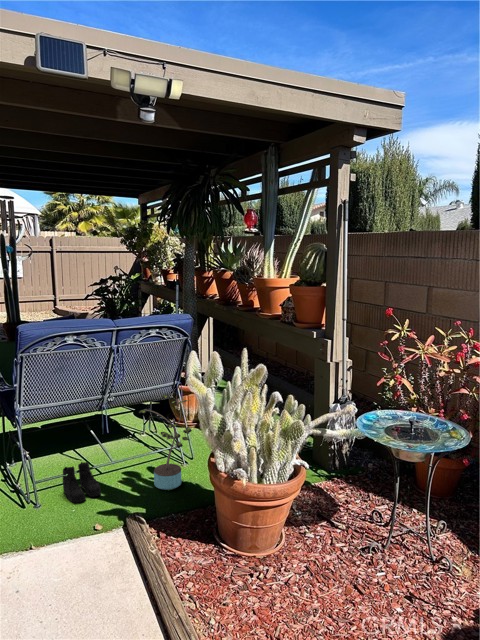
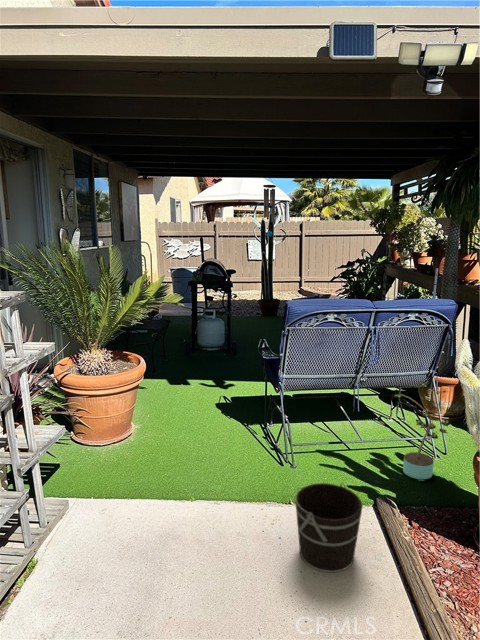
boots: present [63,462,101,503] -> none [315,434,350,472]
bucket: none [30,512,104,611] -> present [295,483,362,572]

